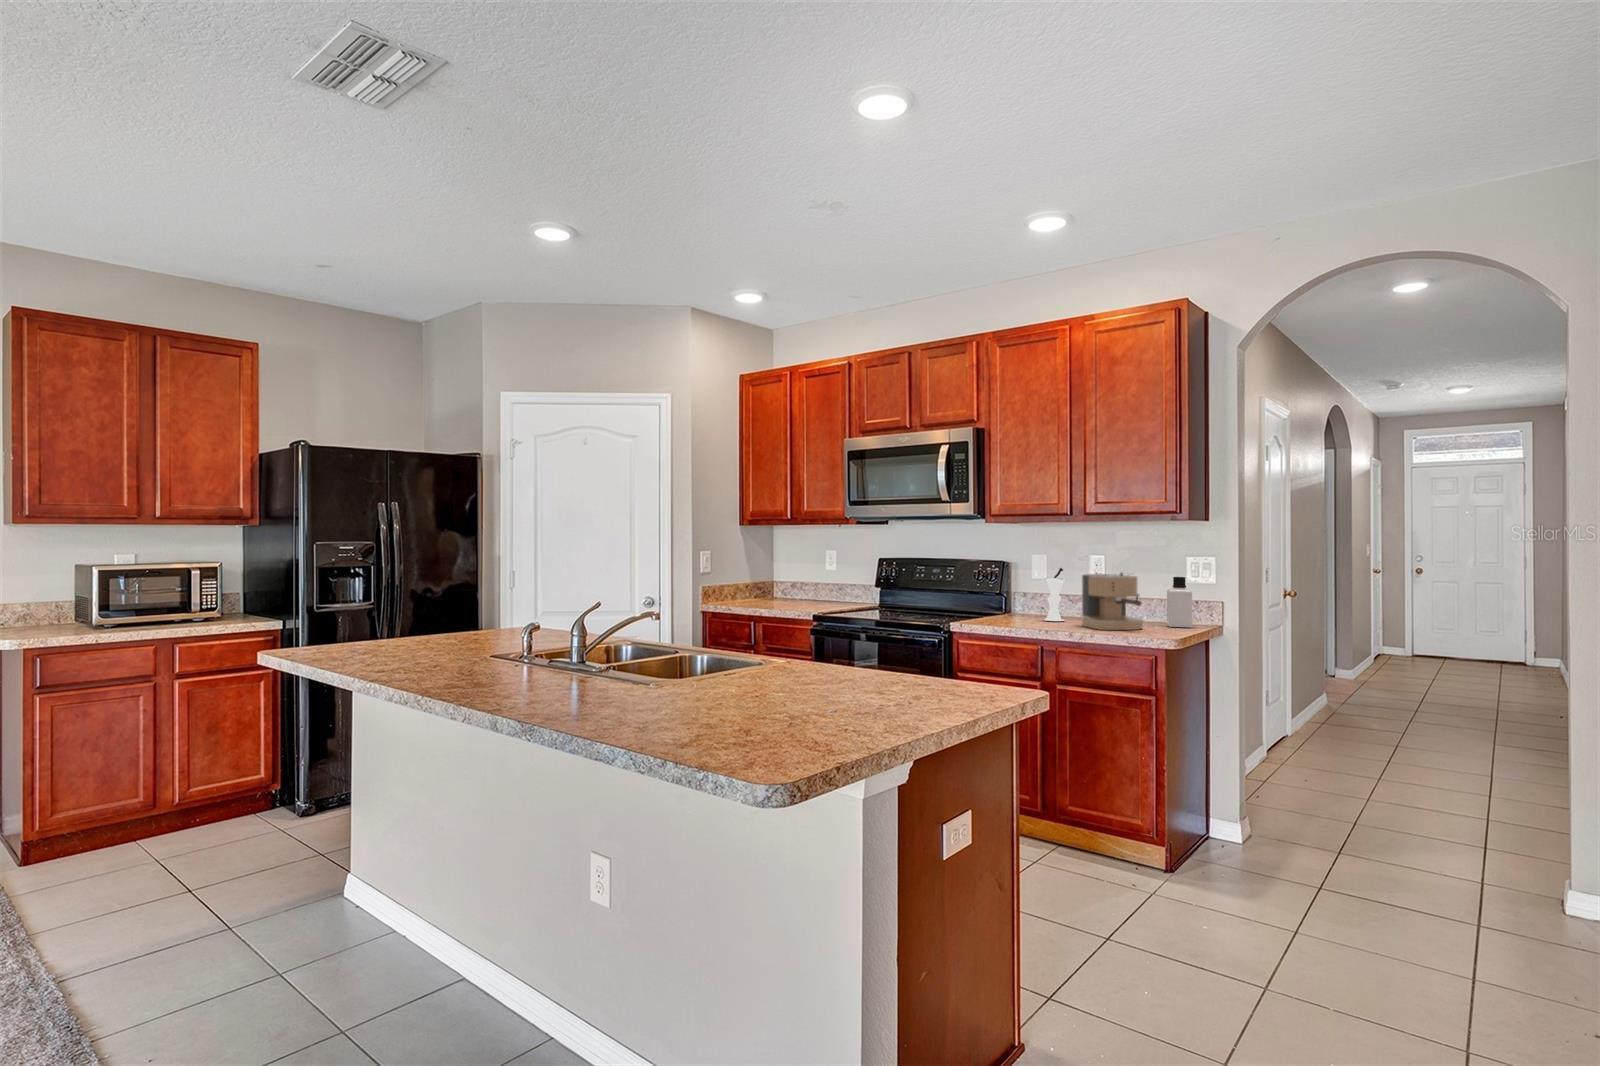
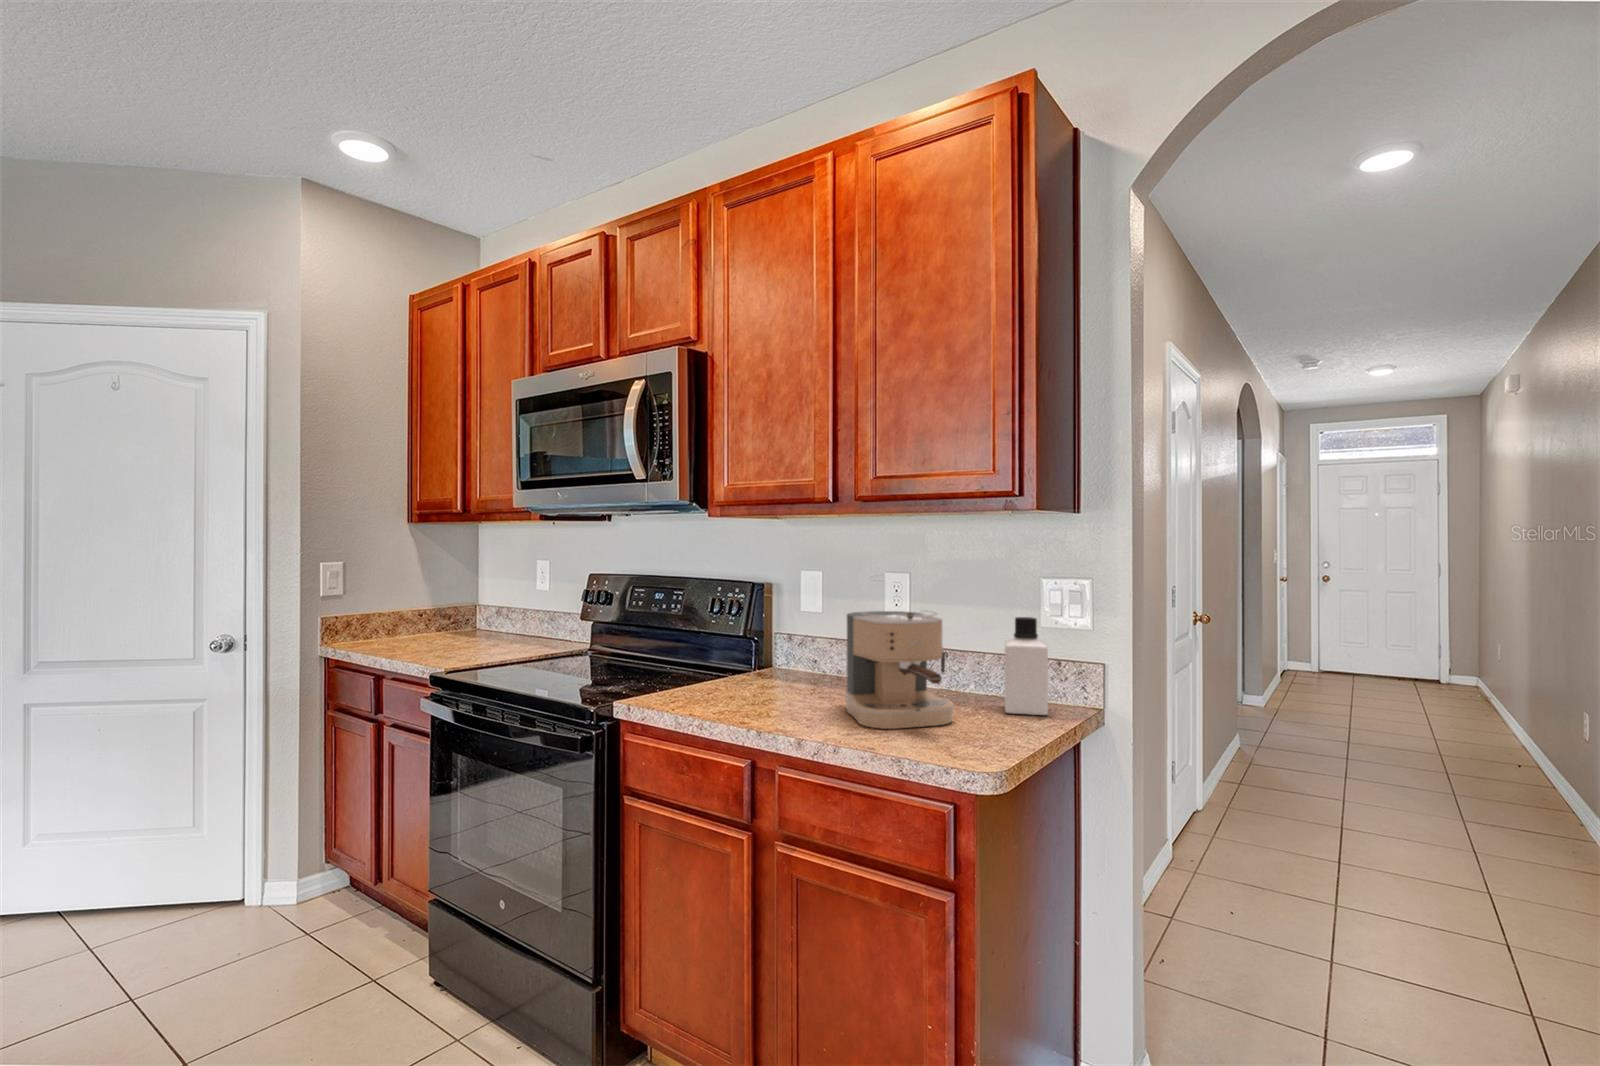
vase: present [1045,568,1065,621] -> none [796,596,834,694]

